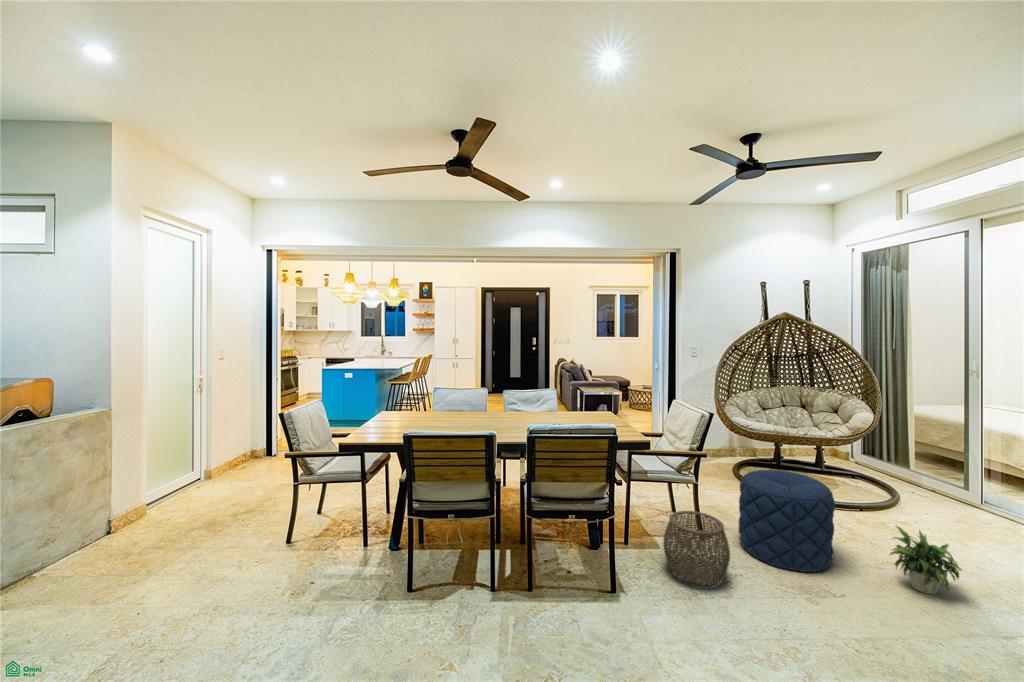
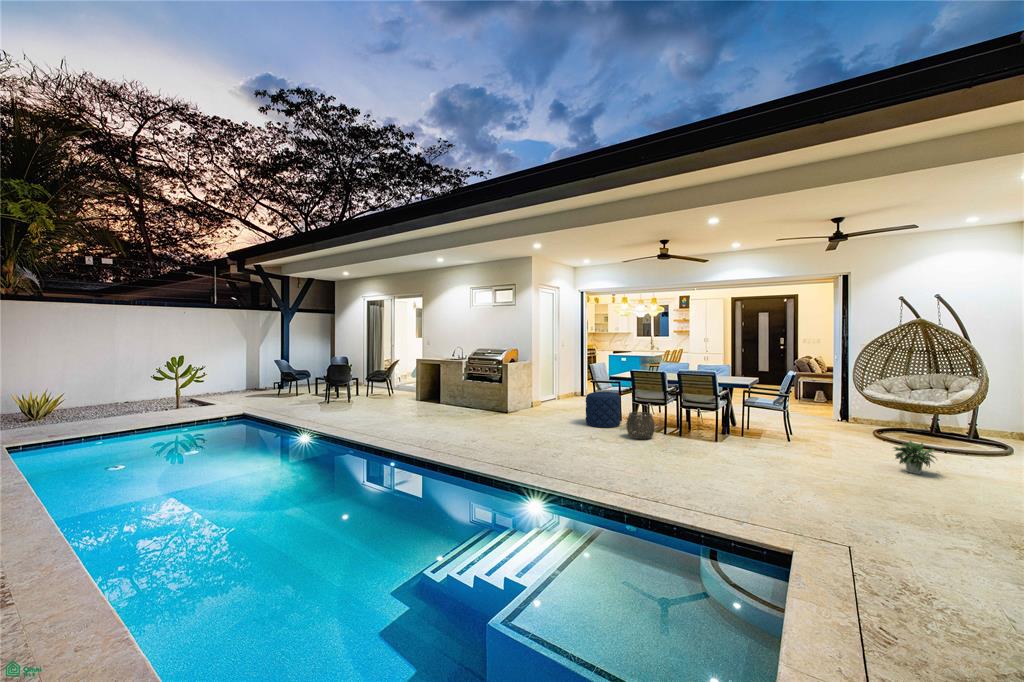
pouf: present [738,470,835,572] -> present [586,392,621,428]
woven basket: present [663,511,730,586] -> present [626,412,655,439]

